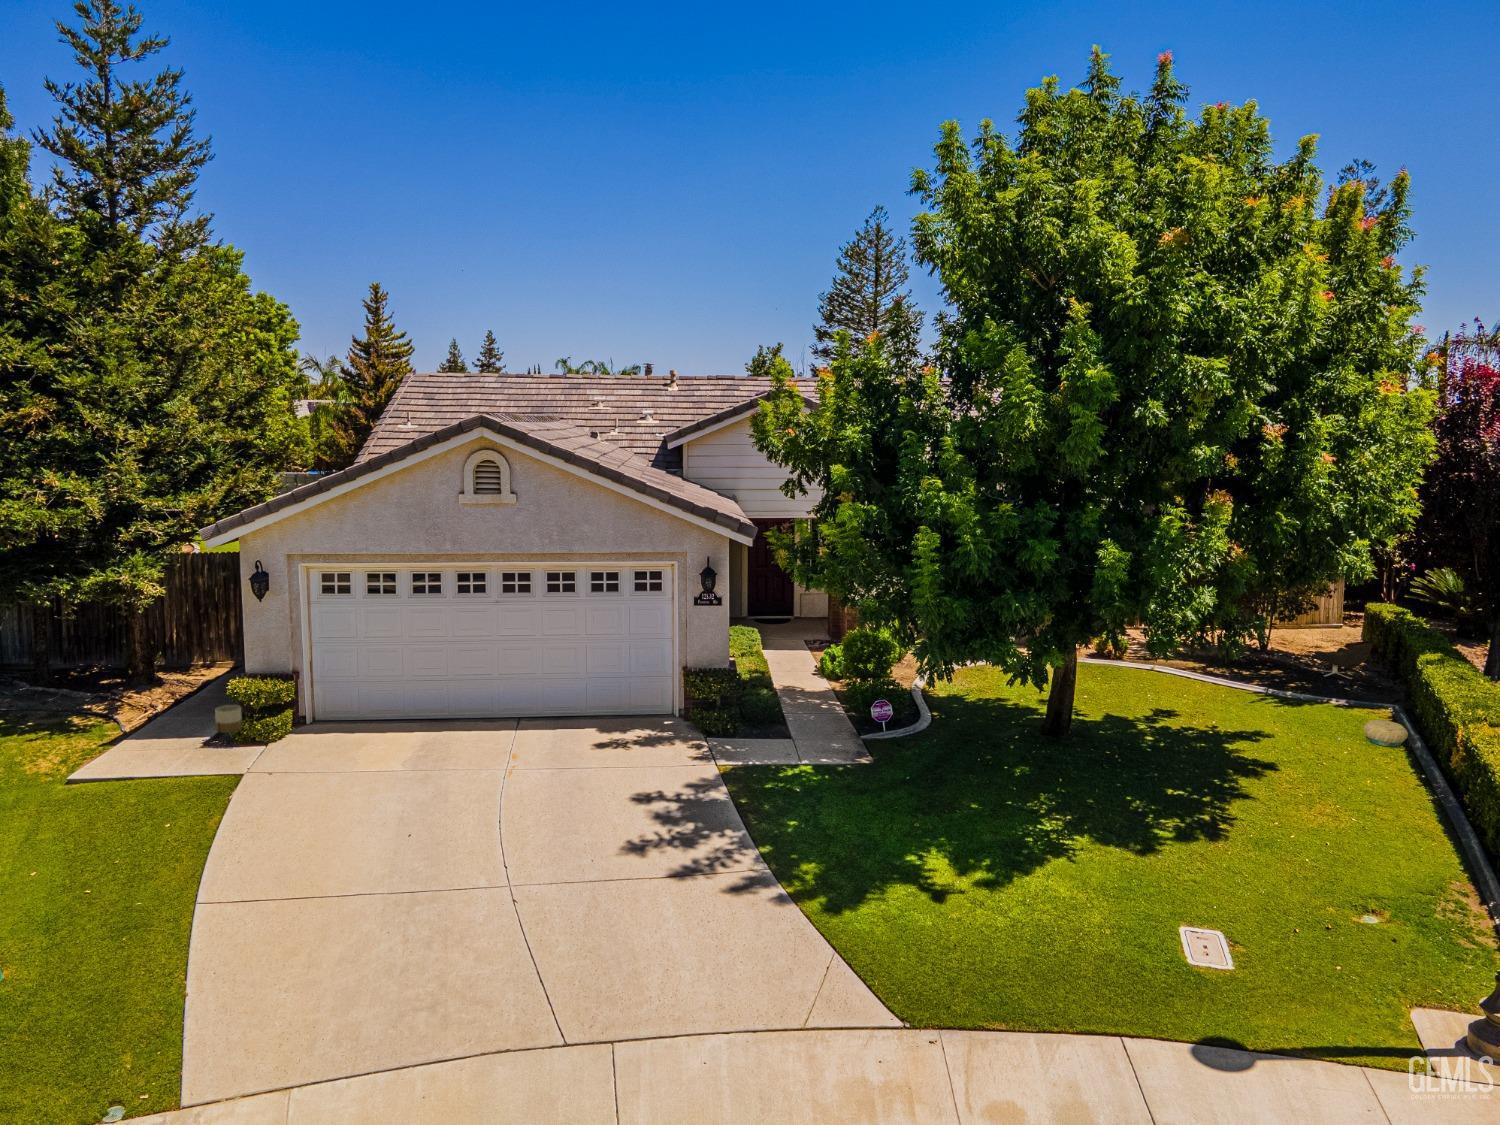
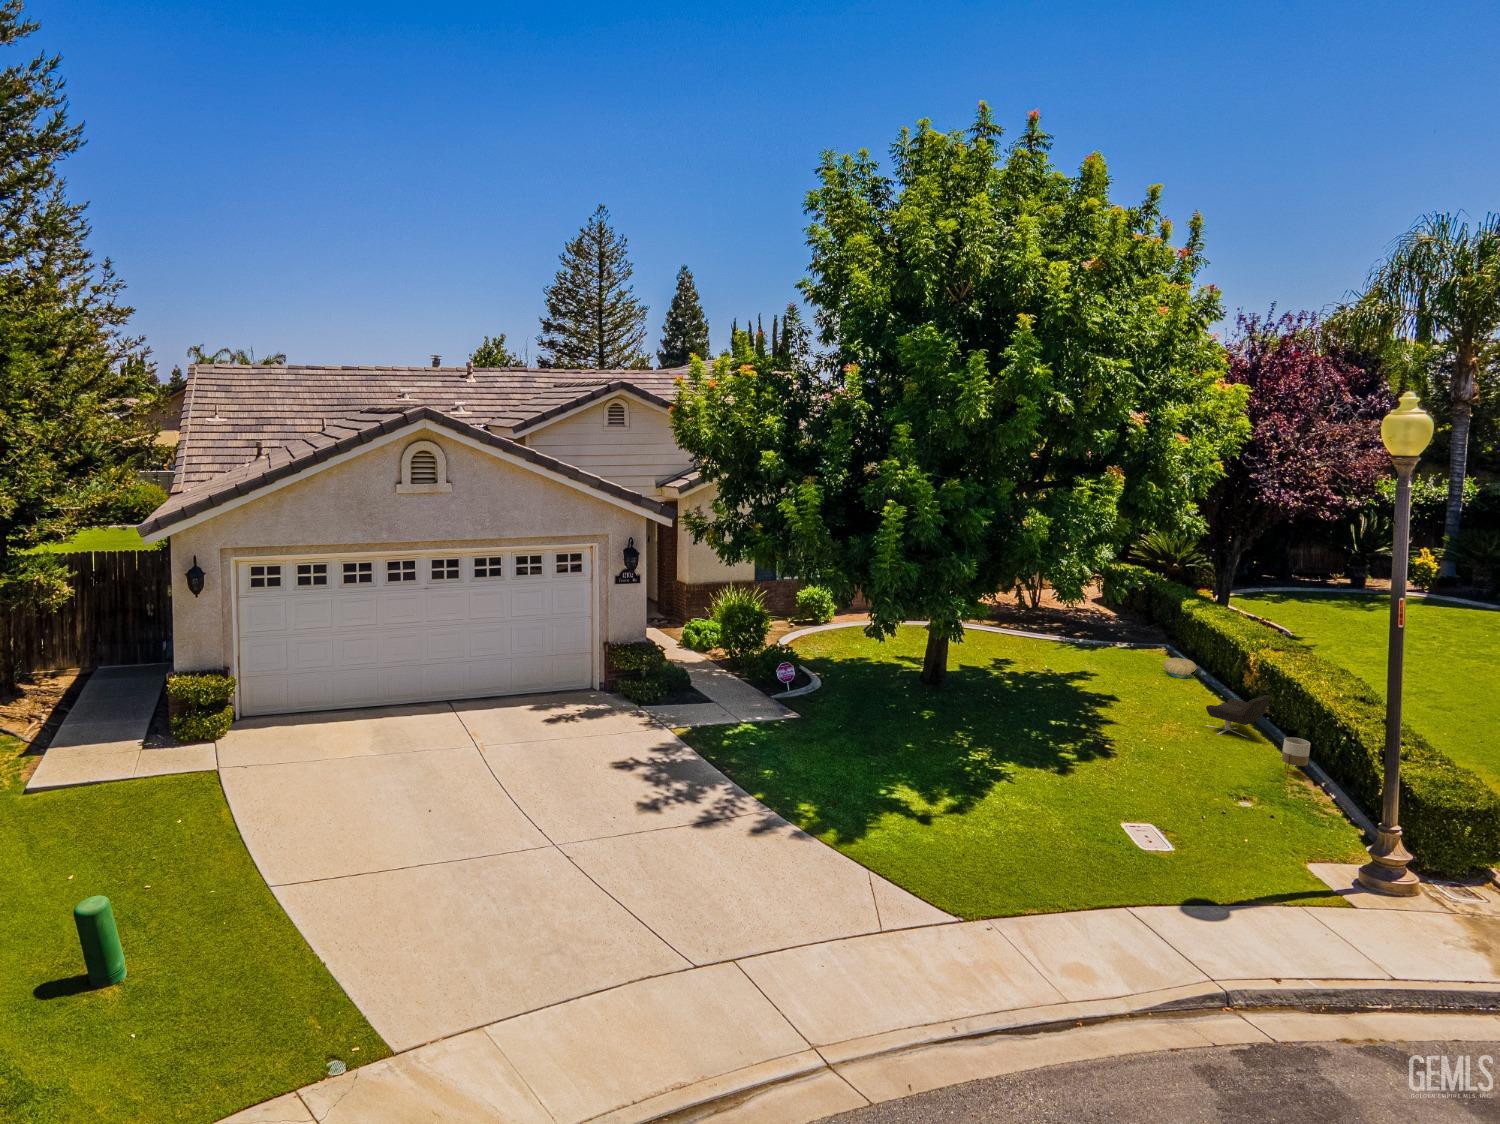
lounge chair: present [1315,643,1372,679] -> present [1206,695,1271,737]
planter: present [215,705,243,733] -> present [1282,737,1310,775]

